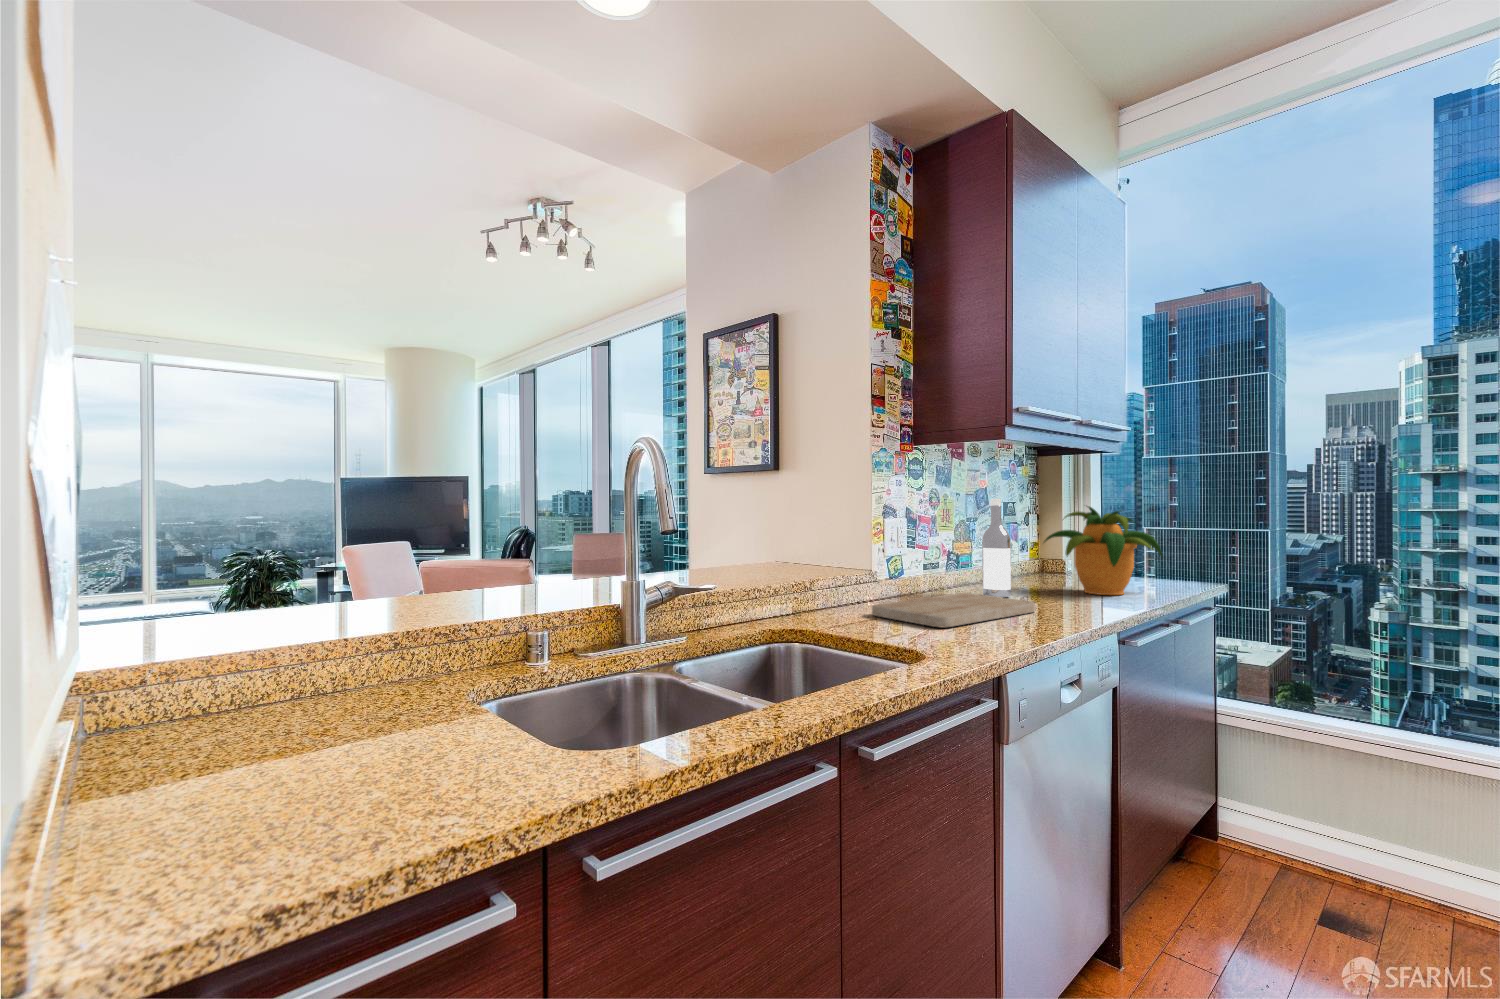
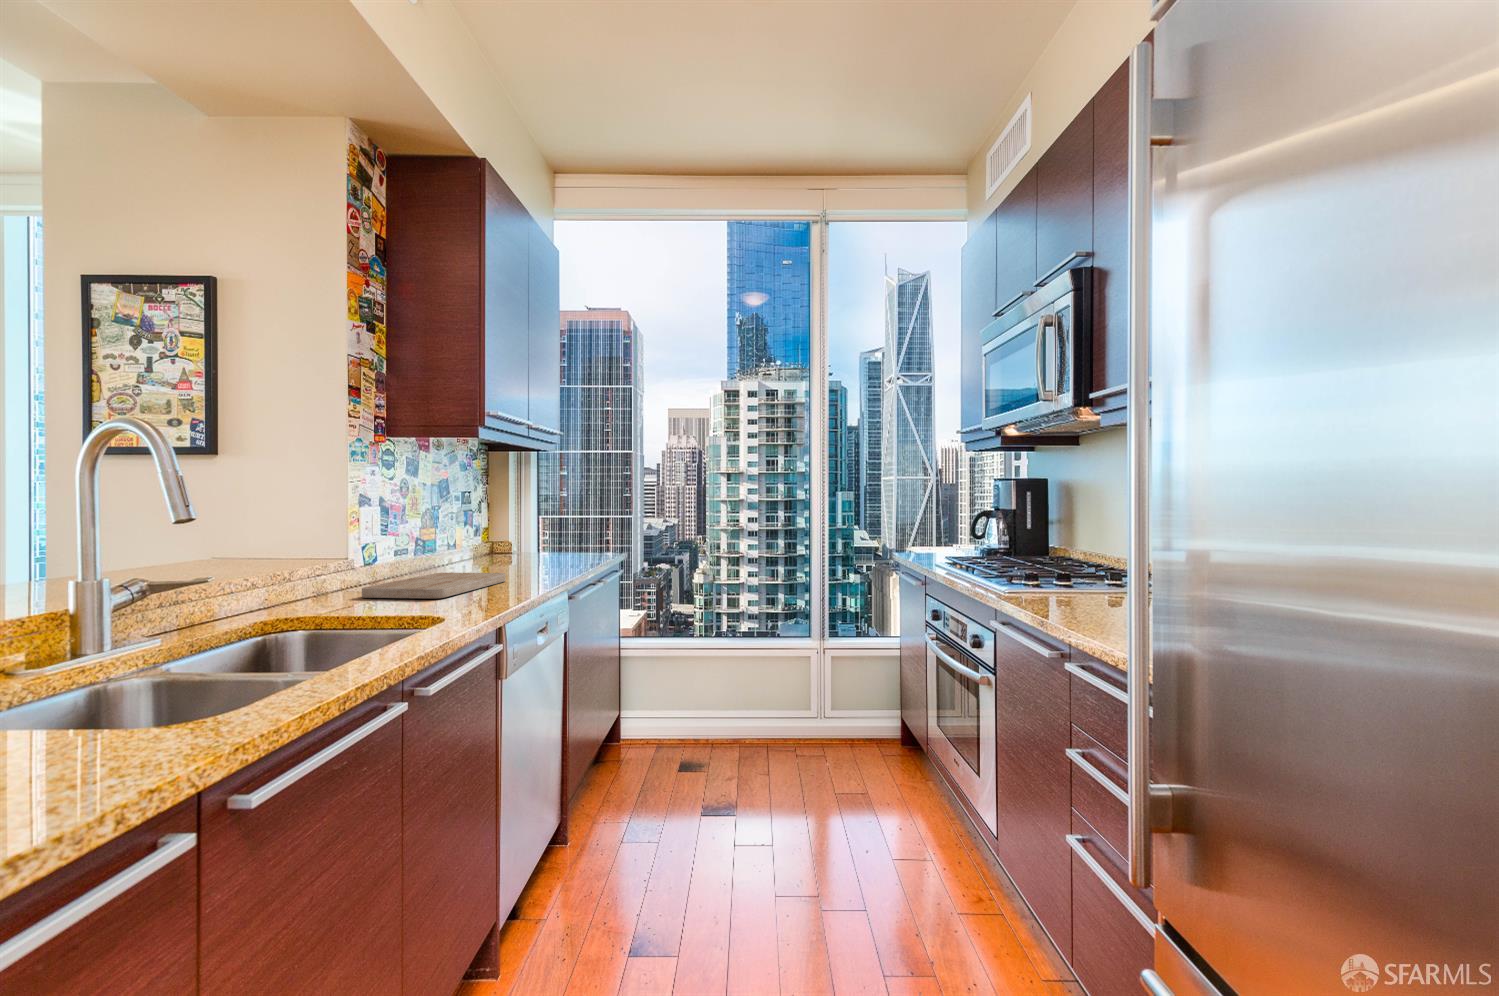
wine bottle: present [982,499,1011,598] -> none [452,489,477,575]
potted plant: present [1044,506,1162,595] -> none [496,494,587,566]

